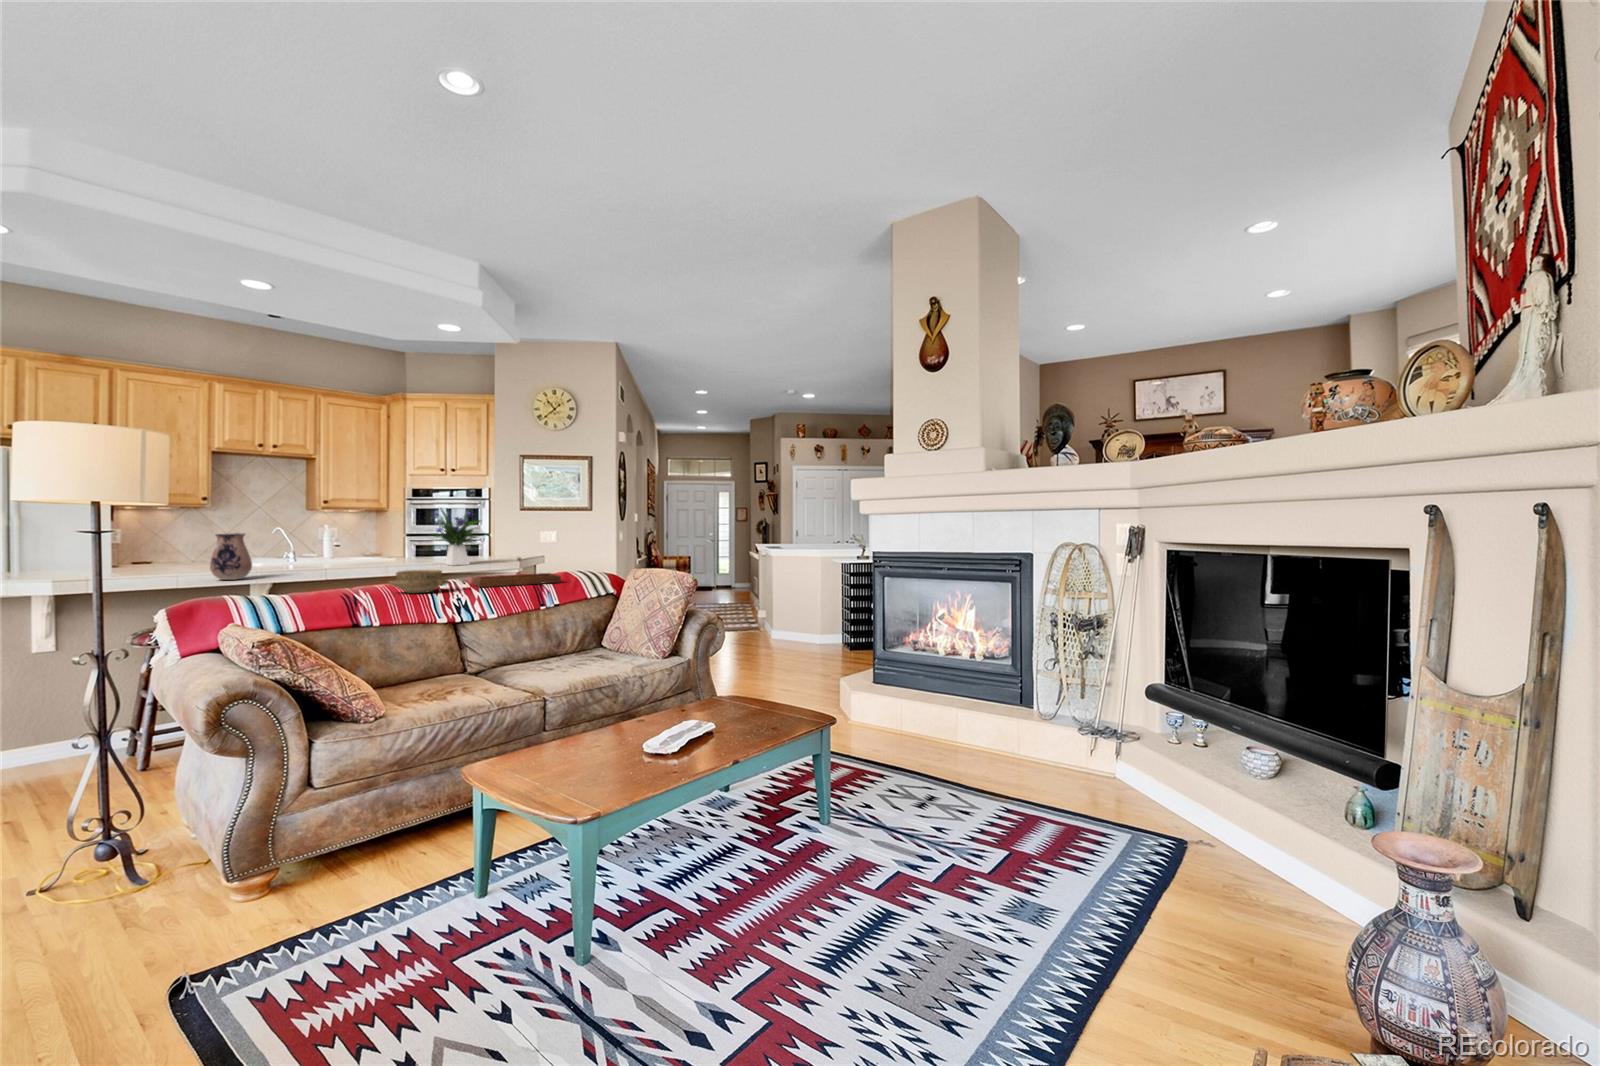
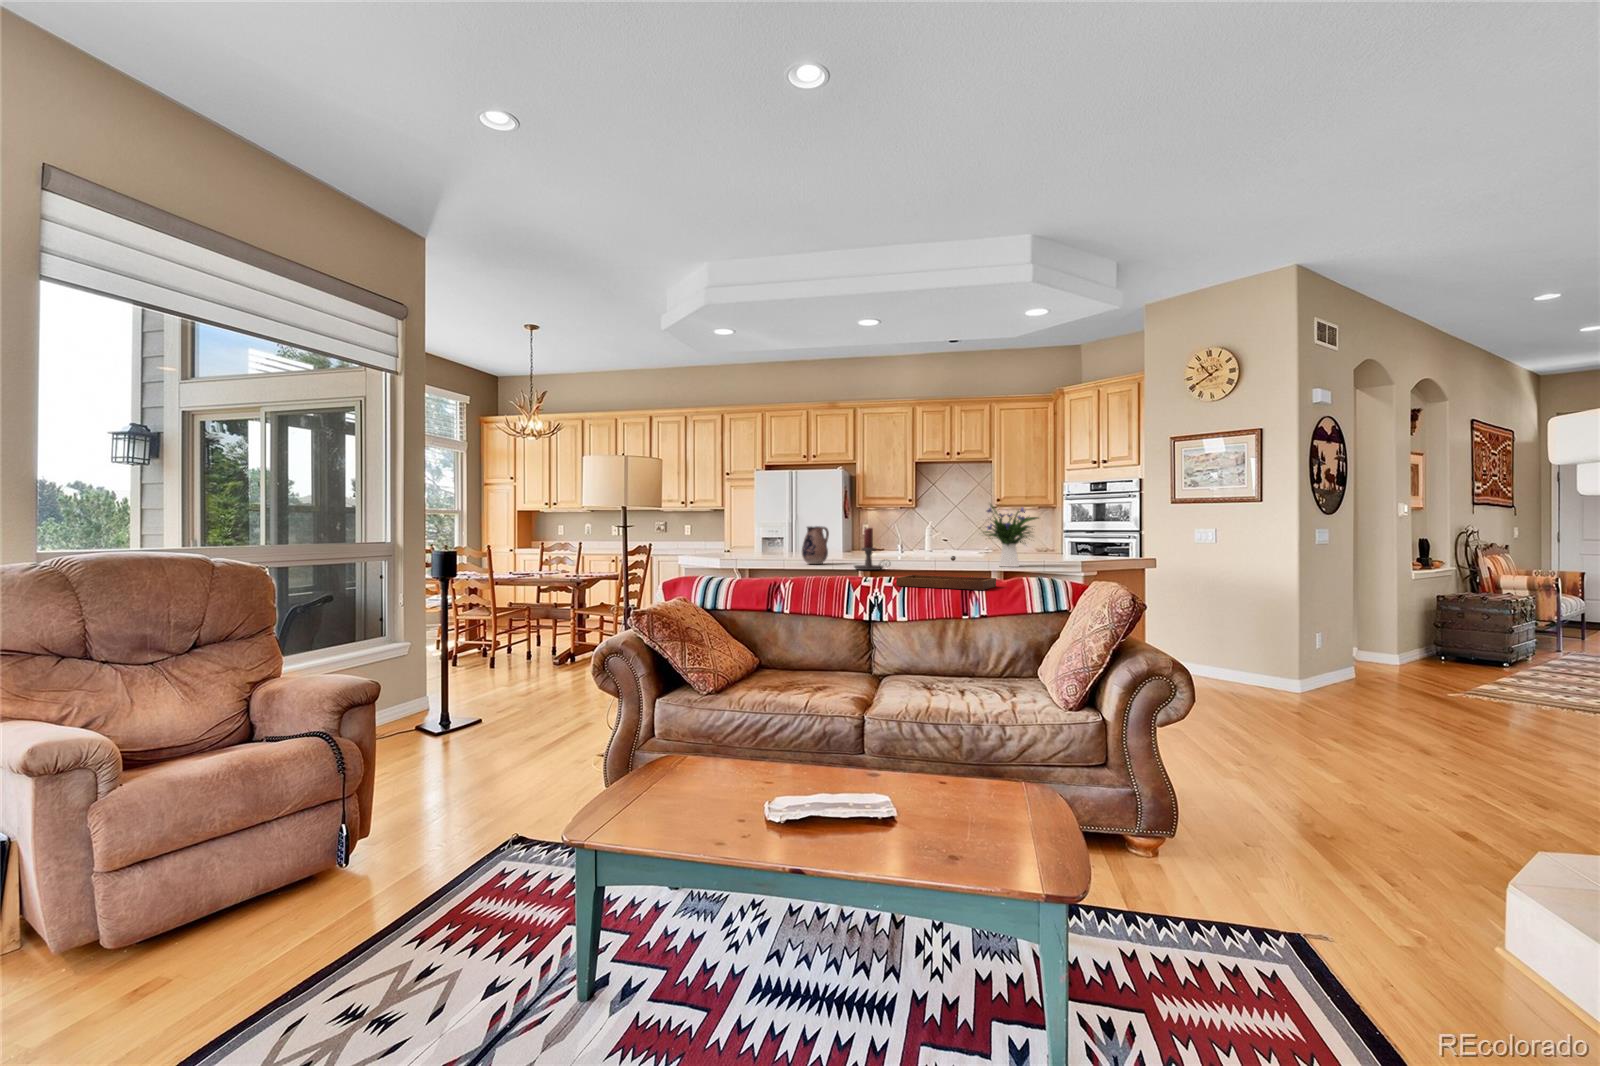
candle holder: none [327,534,366,580] -> present [854,528,887,570]
ceramic bowl: present [389,569,449,593] -> none [815,562,865,585]

